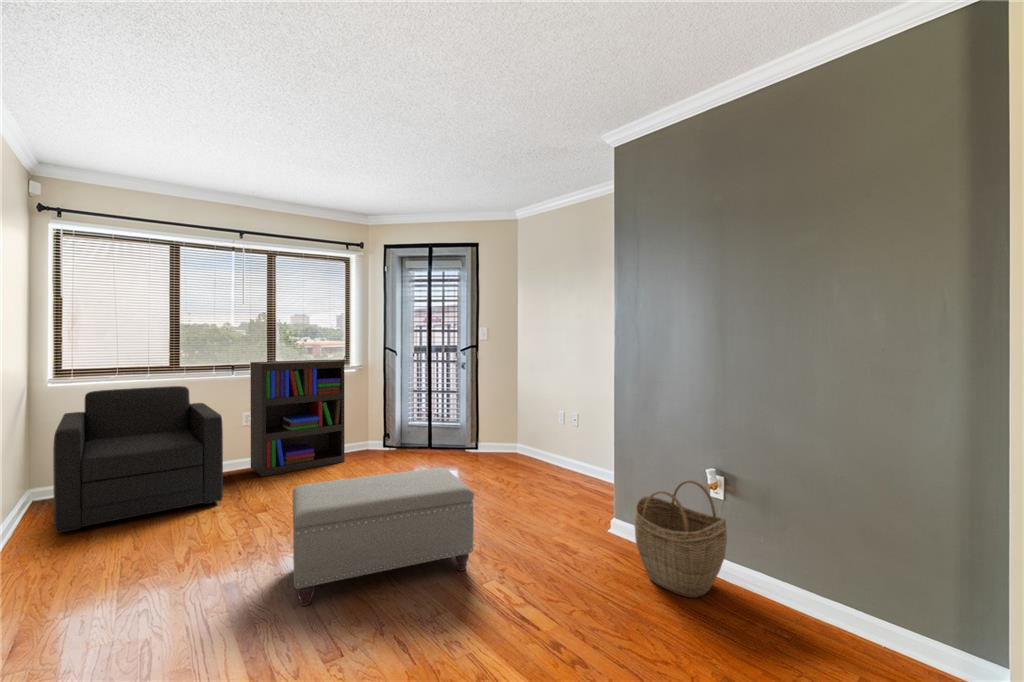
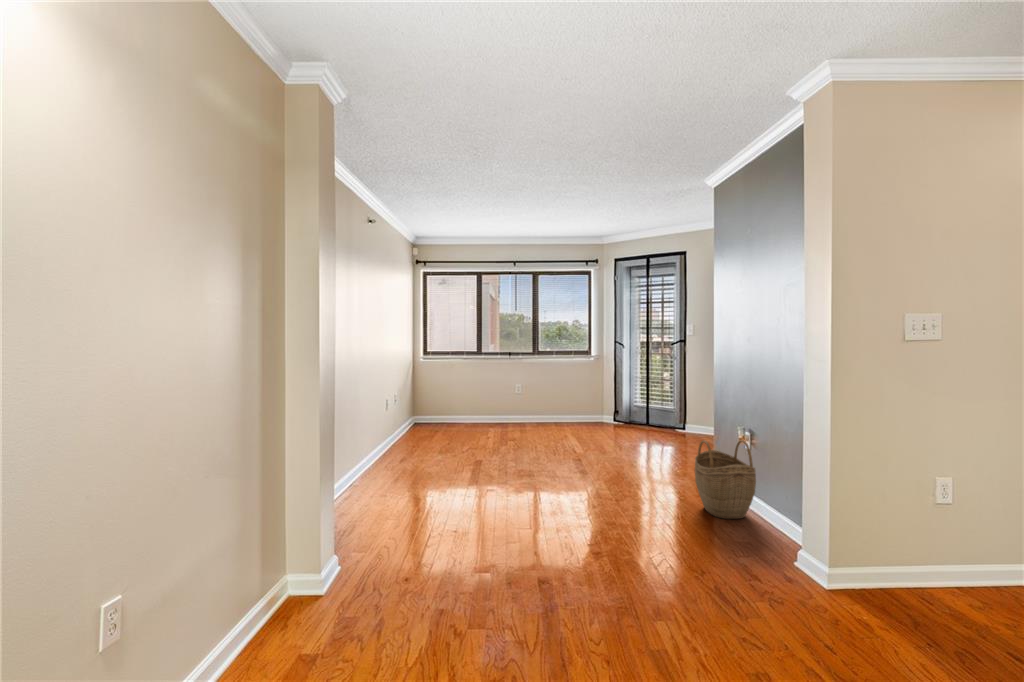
bookshelf: present [250,360,345,477] -> none [520,350,578,427]
armchair: present [53,386,223,533] -> none [420,364,494,435]
ottoman: present [293,468,474,606] -> none [495,417,600,480]

